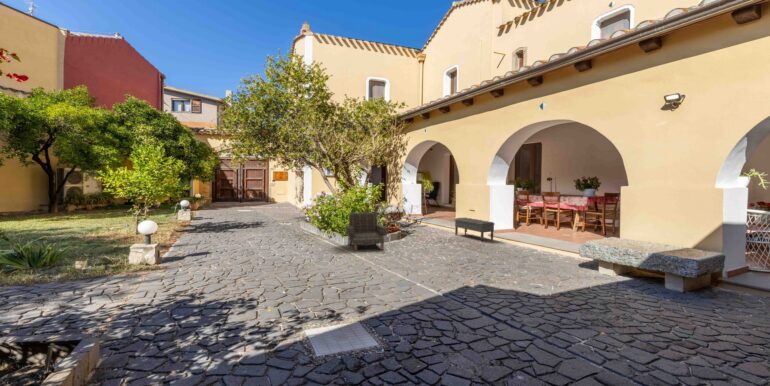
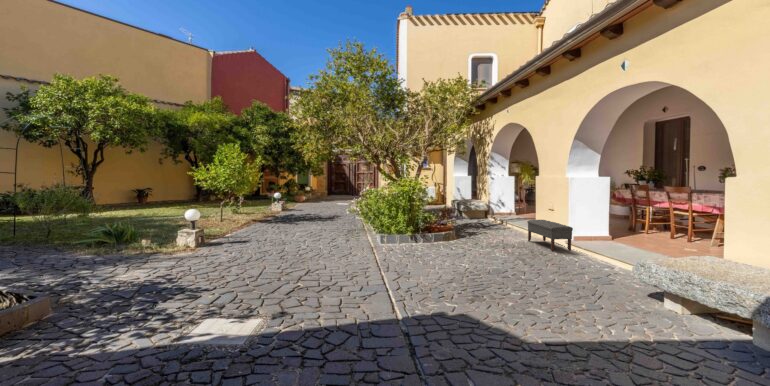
armchair: present [345,212,388,251] -> none [376,209,421,250]

